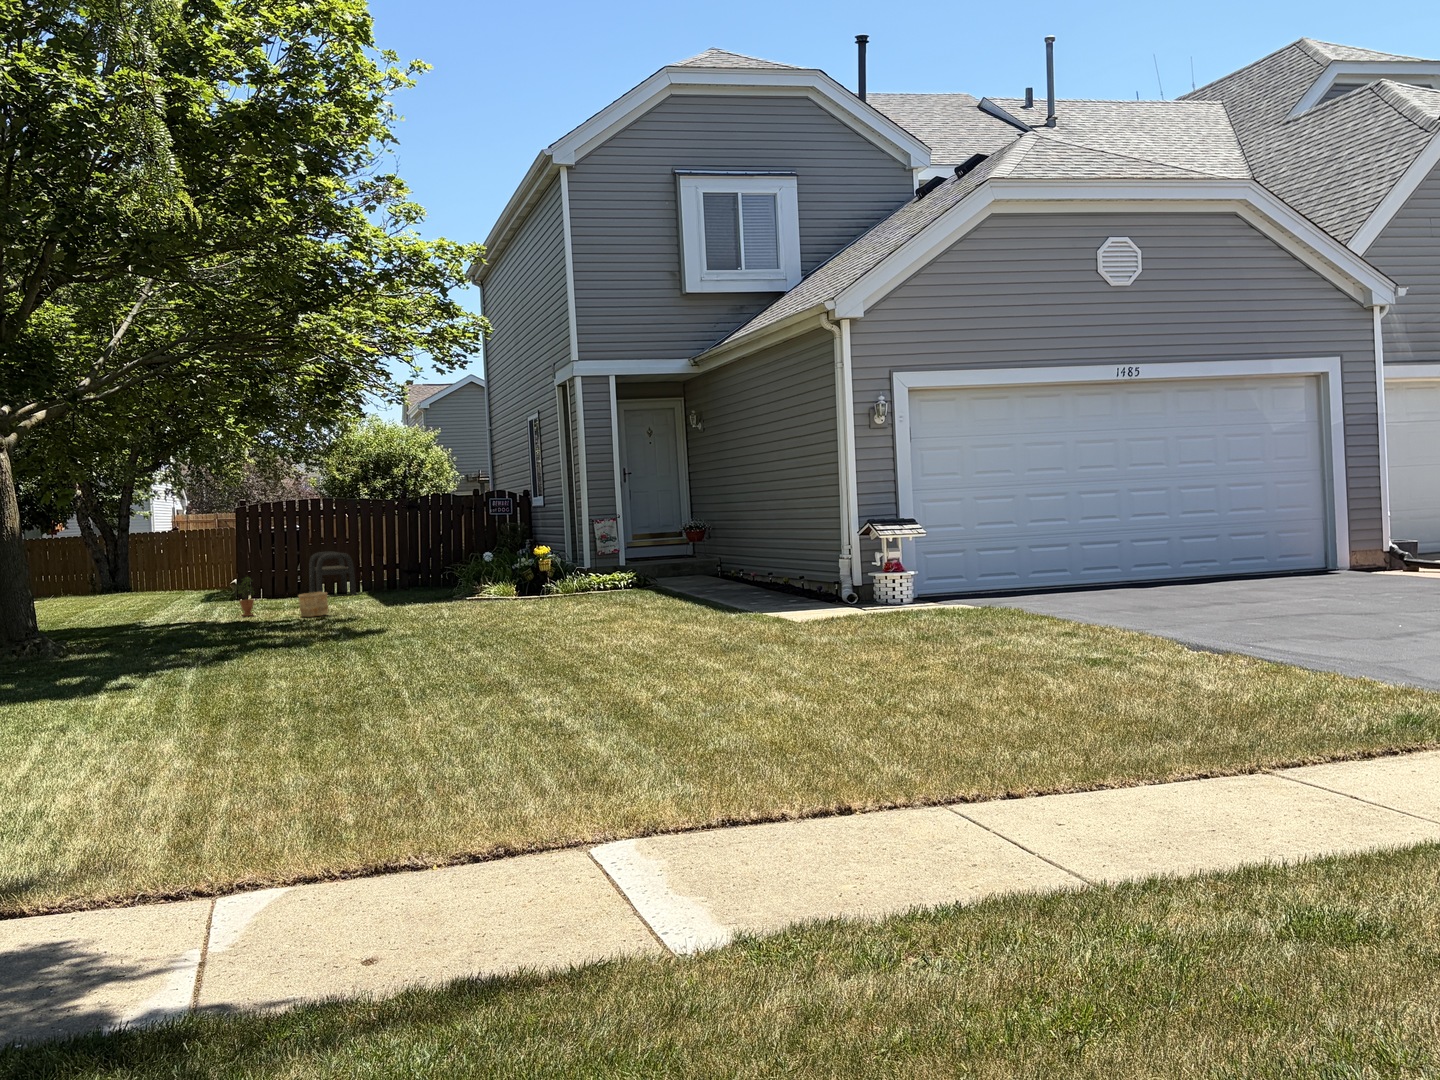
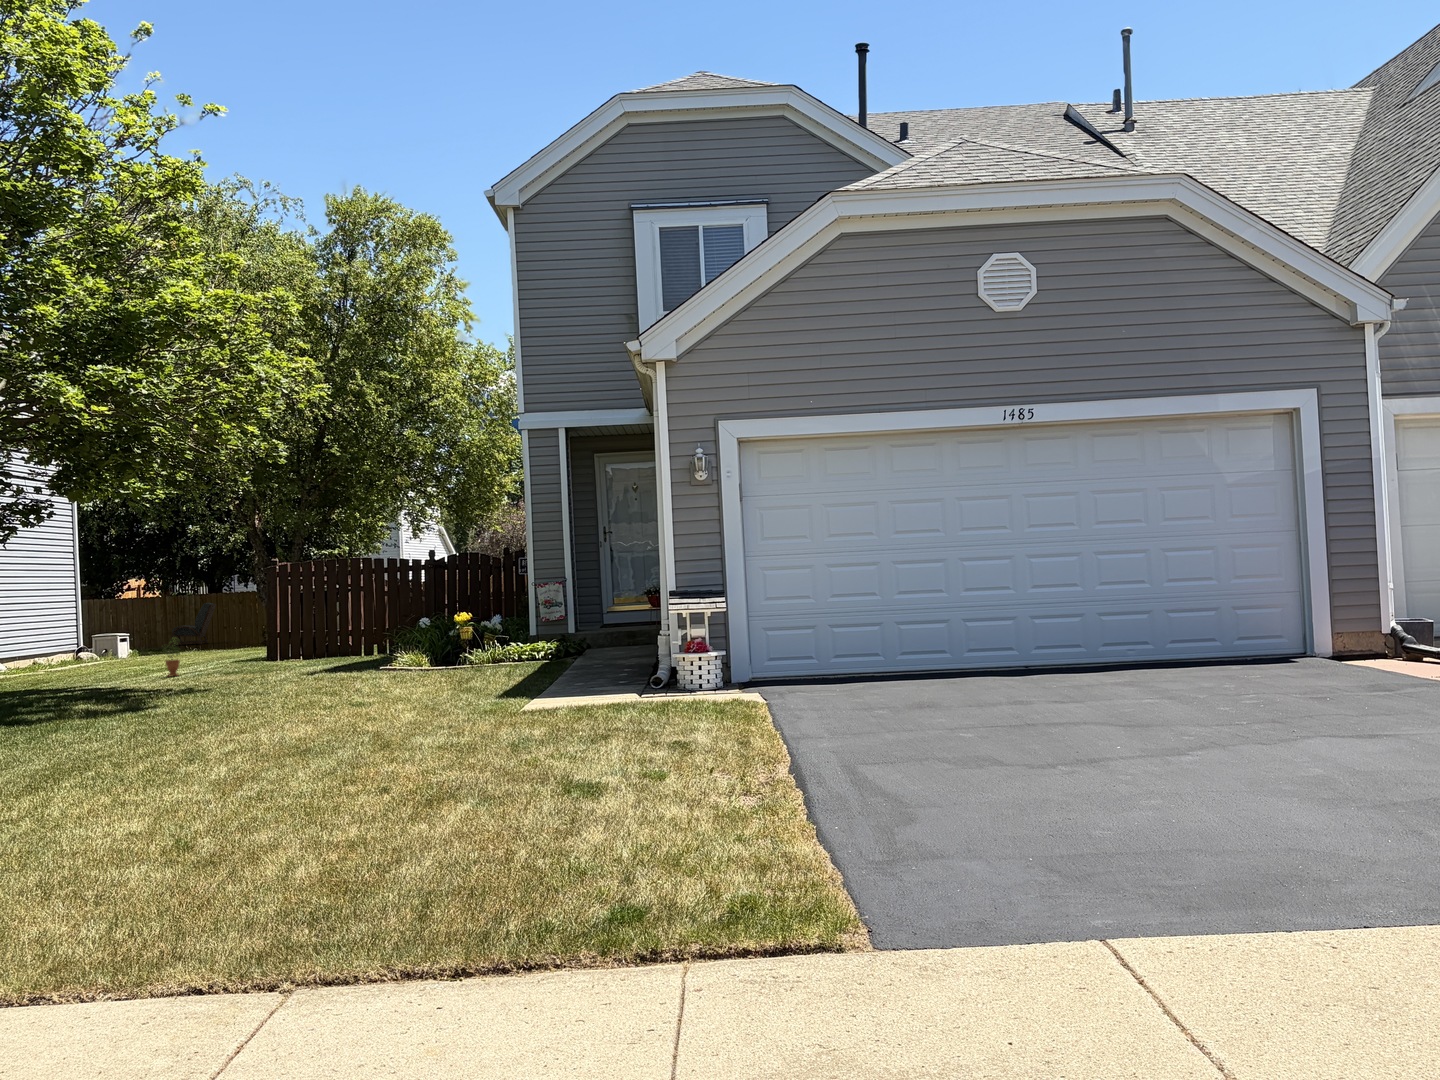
lounge chair: none [66,548,109,593] -> present [172,603,216,646]
bench: present [309,551,356,595] -> none [303,611,349,658]
wooden bucket: present [298,592,328,617] -> none [195,654,227,679]

